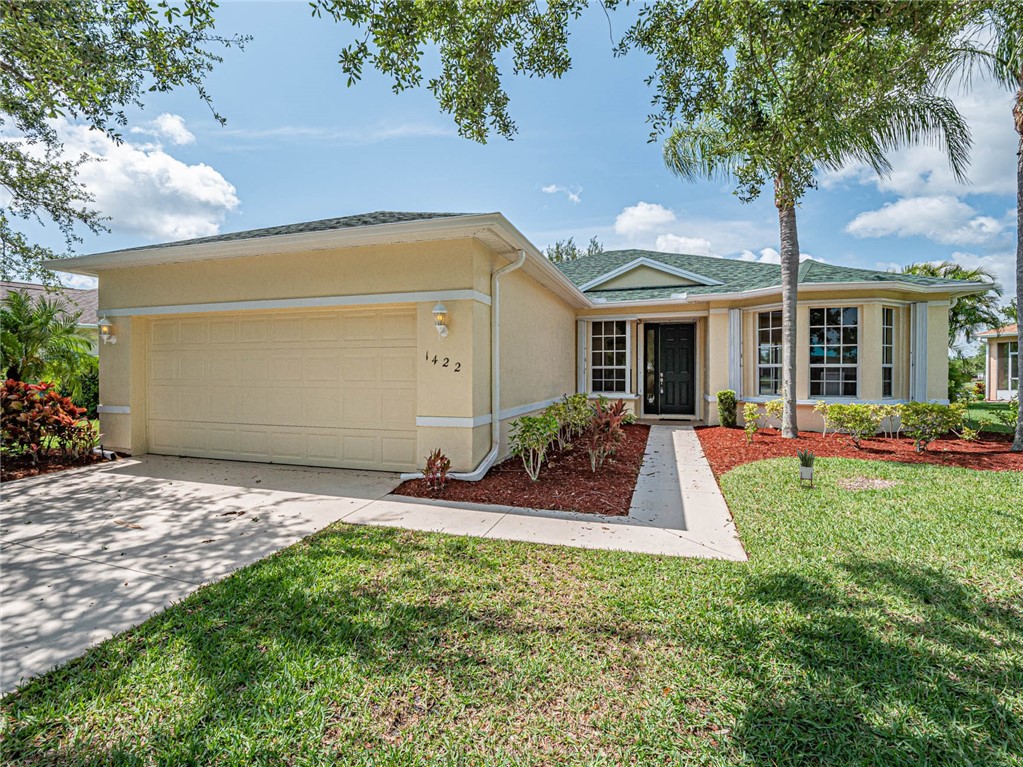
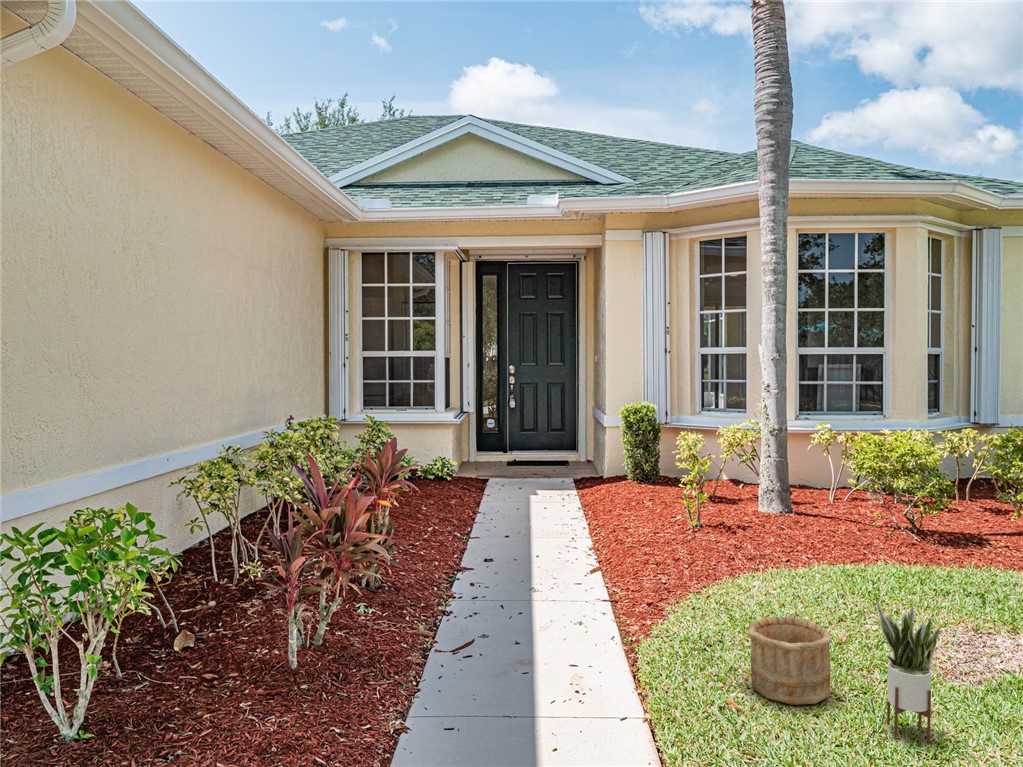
wooden bucket: none [756,457,785,481] -> present [748,617,832,705]

